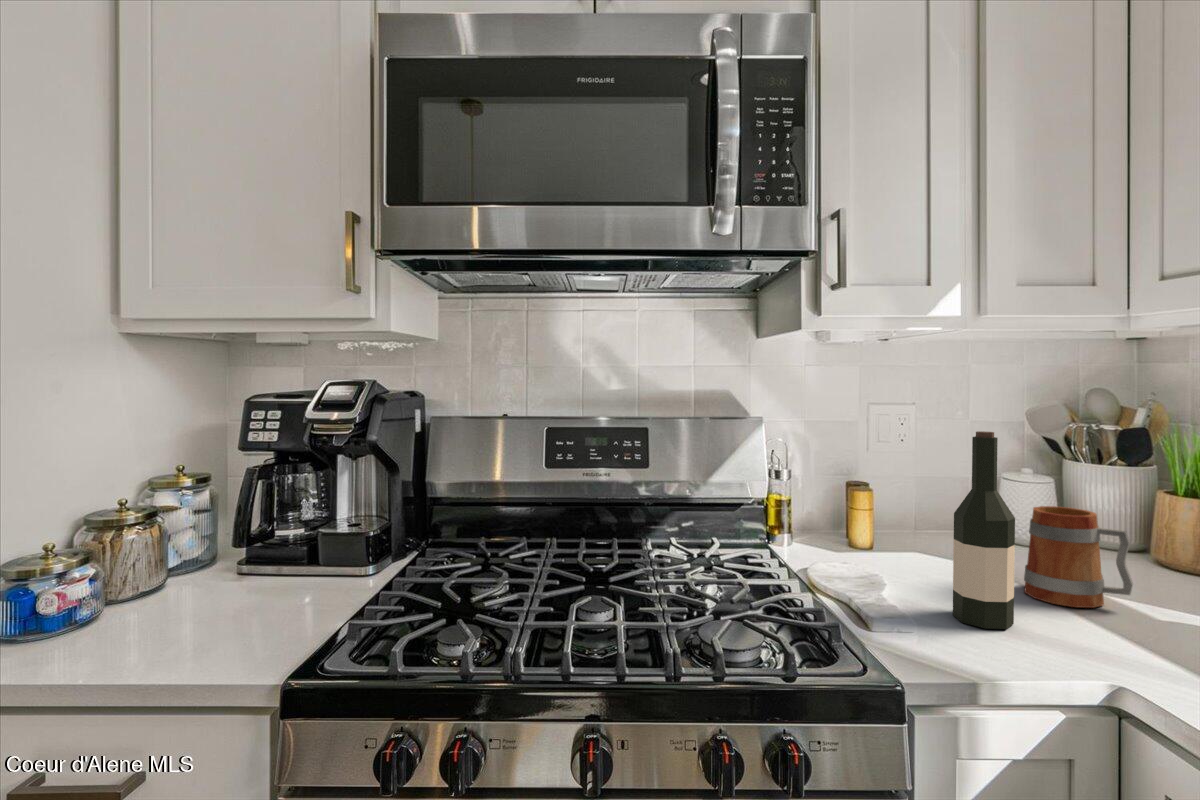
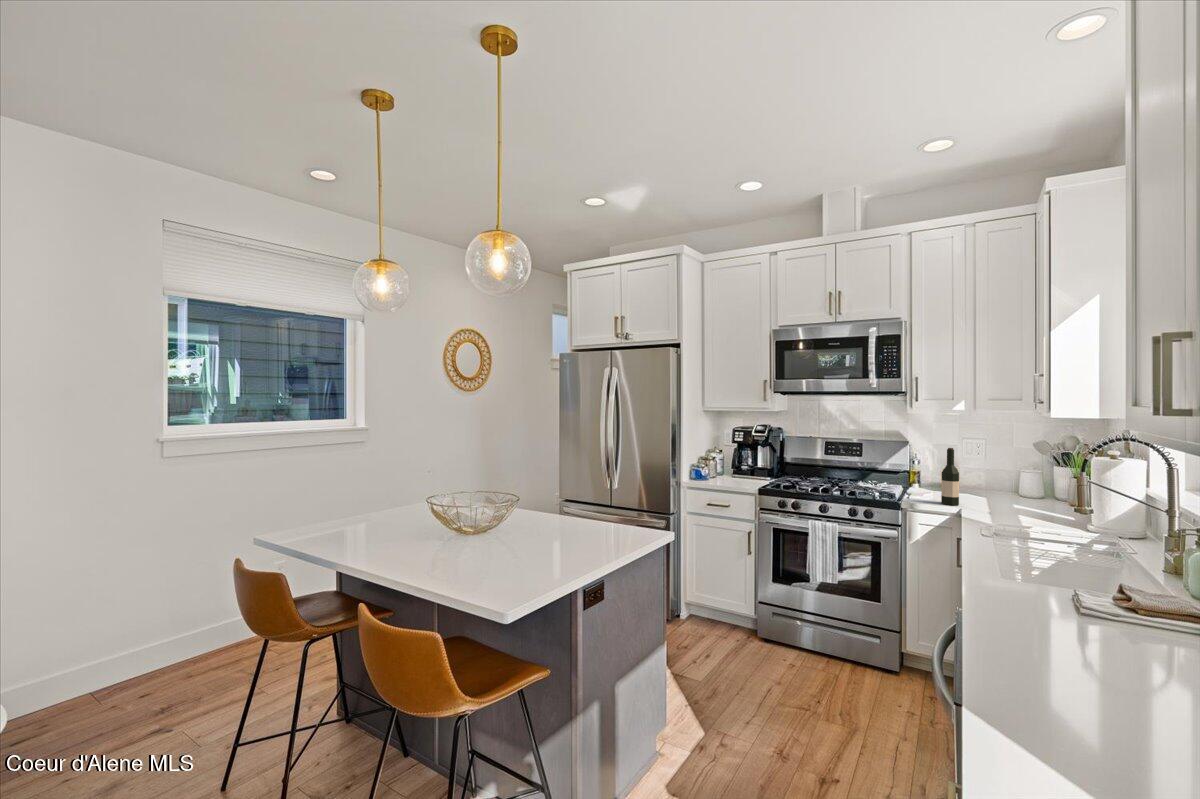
mug: present [1024,506,1133,608] -> none [982,476,1011,507]

